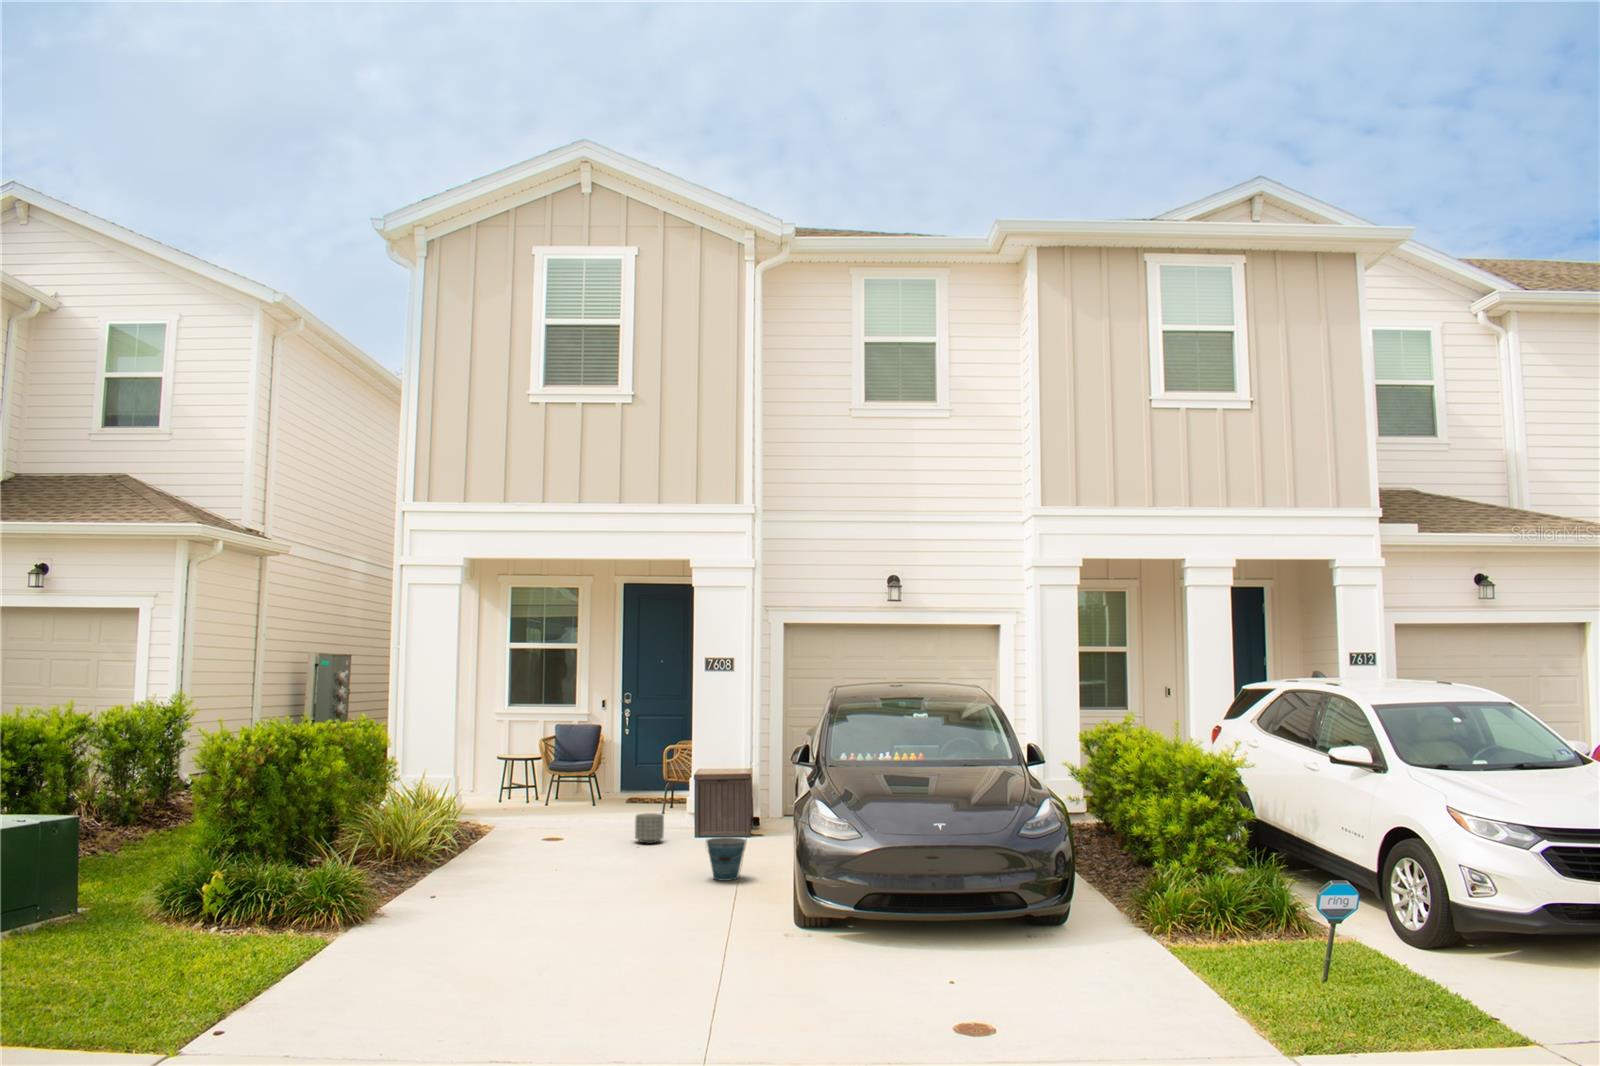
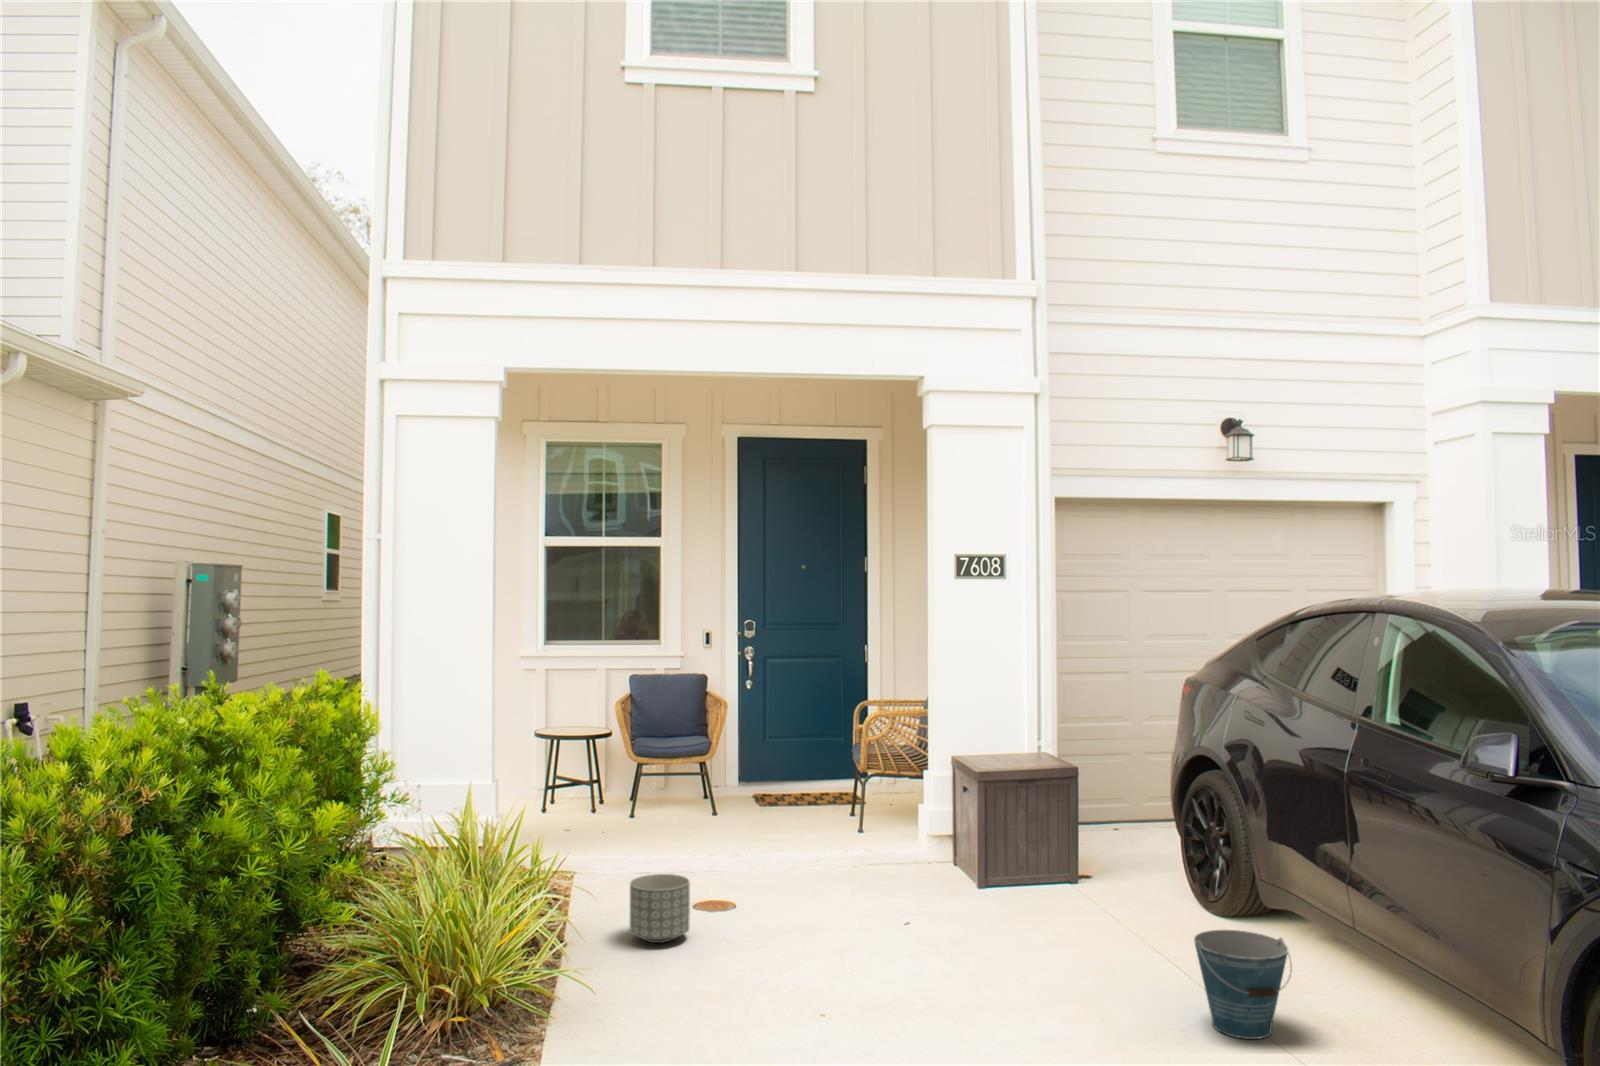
planter: present [635,813,664,844] -> present [630,874,690,943]

